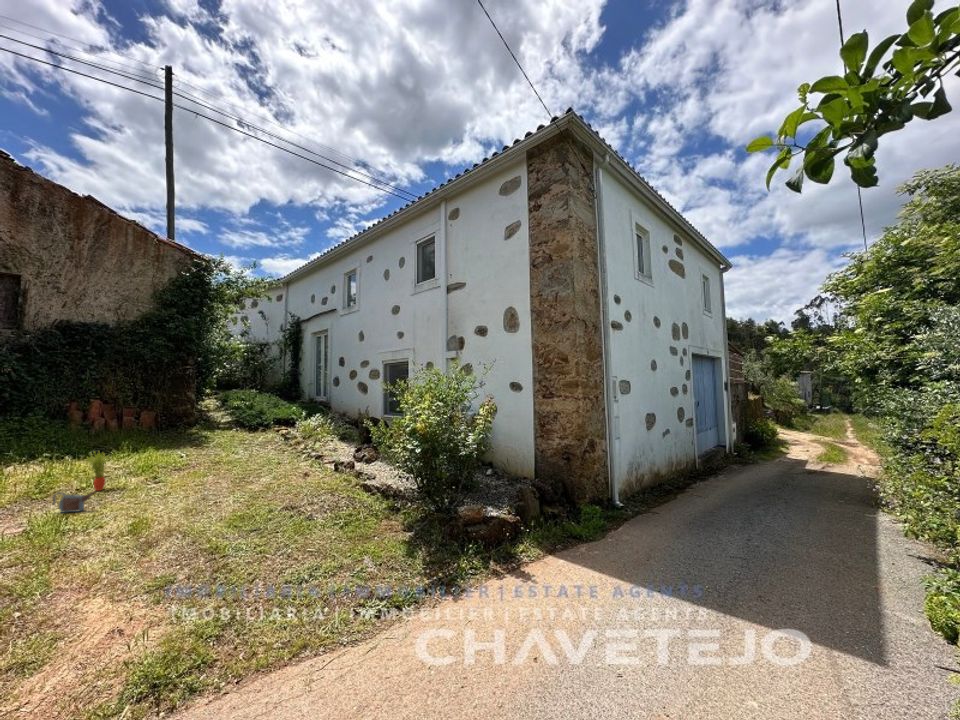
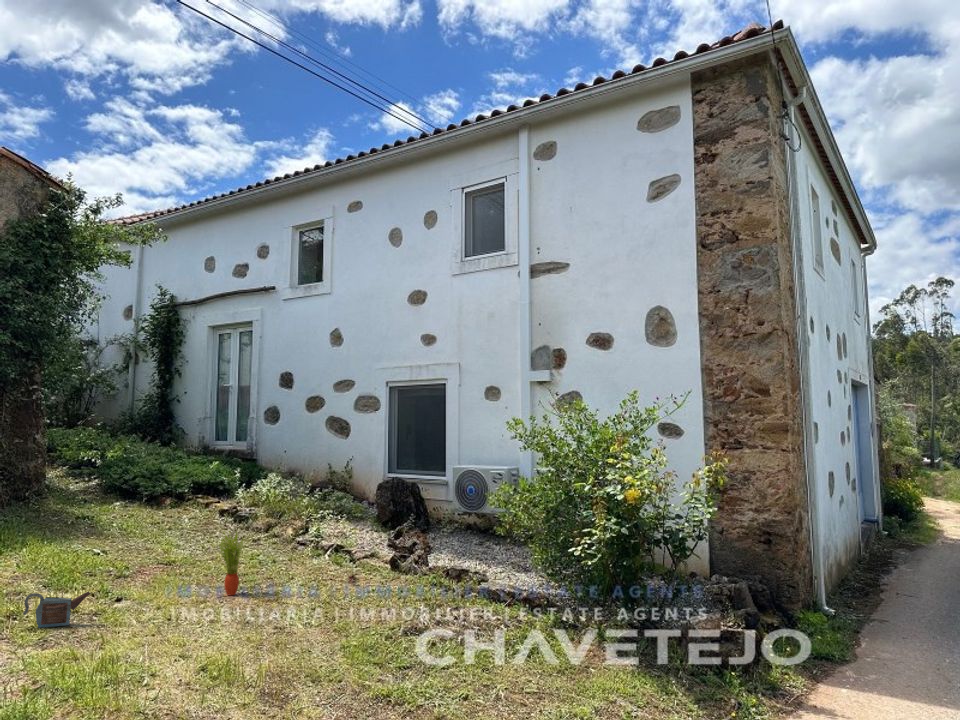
potted plant: present [88,452,108,491] -> present [219,532,245,595]

